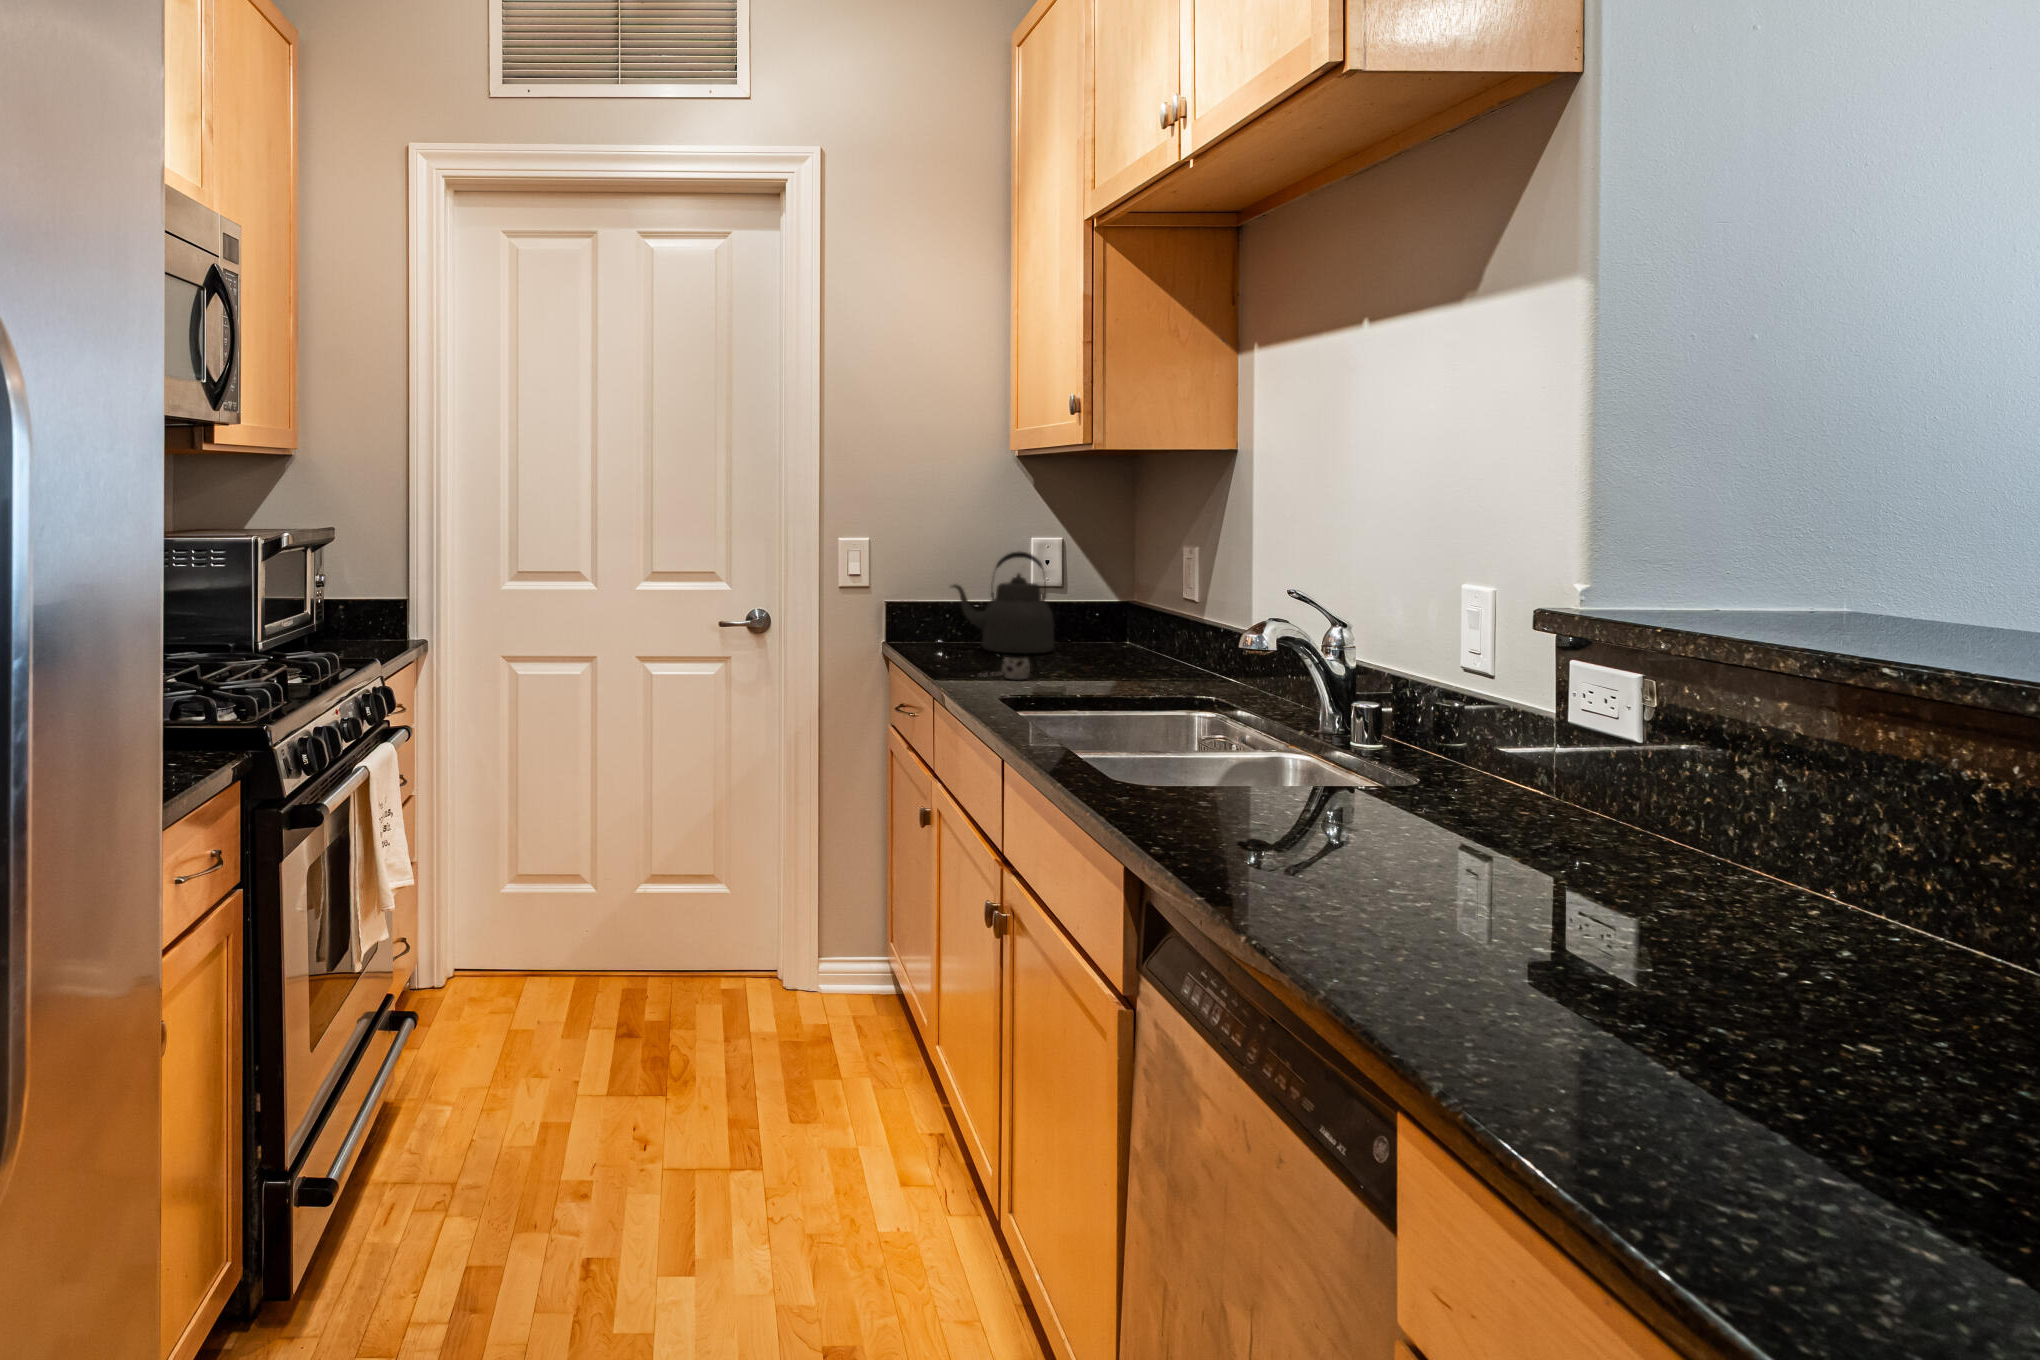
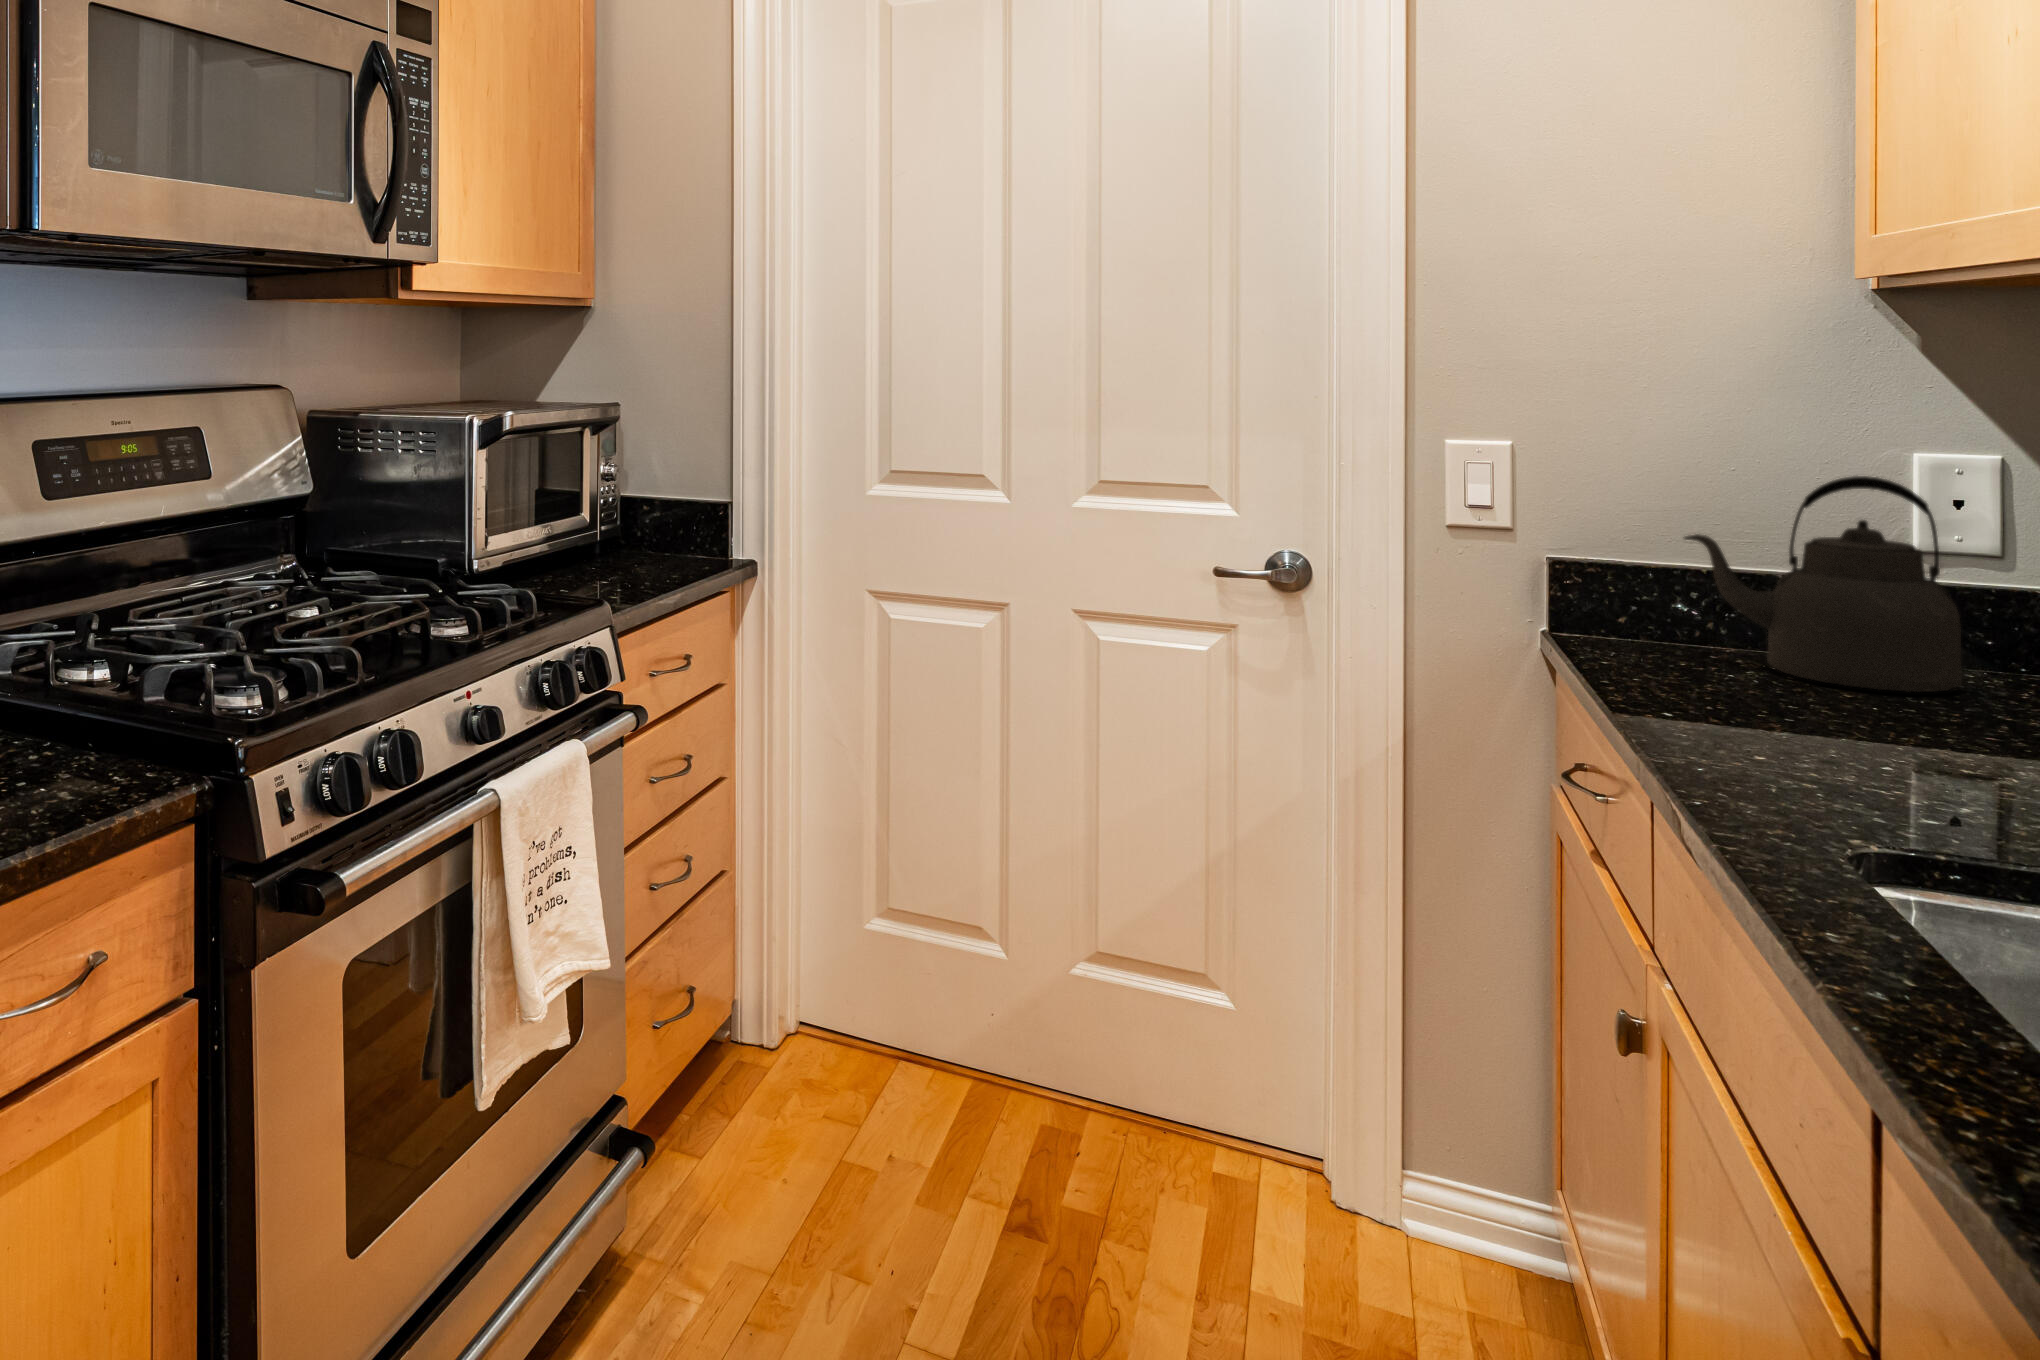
mug: present [980,657,1031,680] -> none [1733,711,1903,768]

